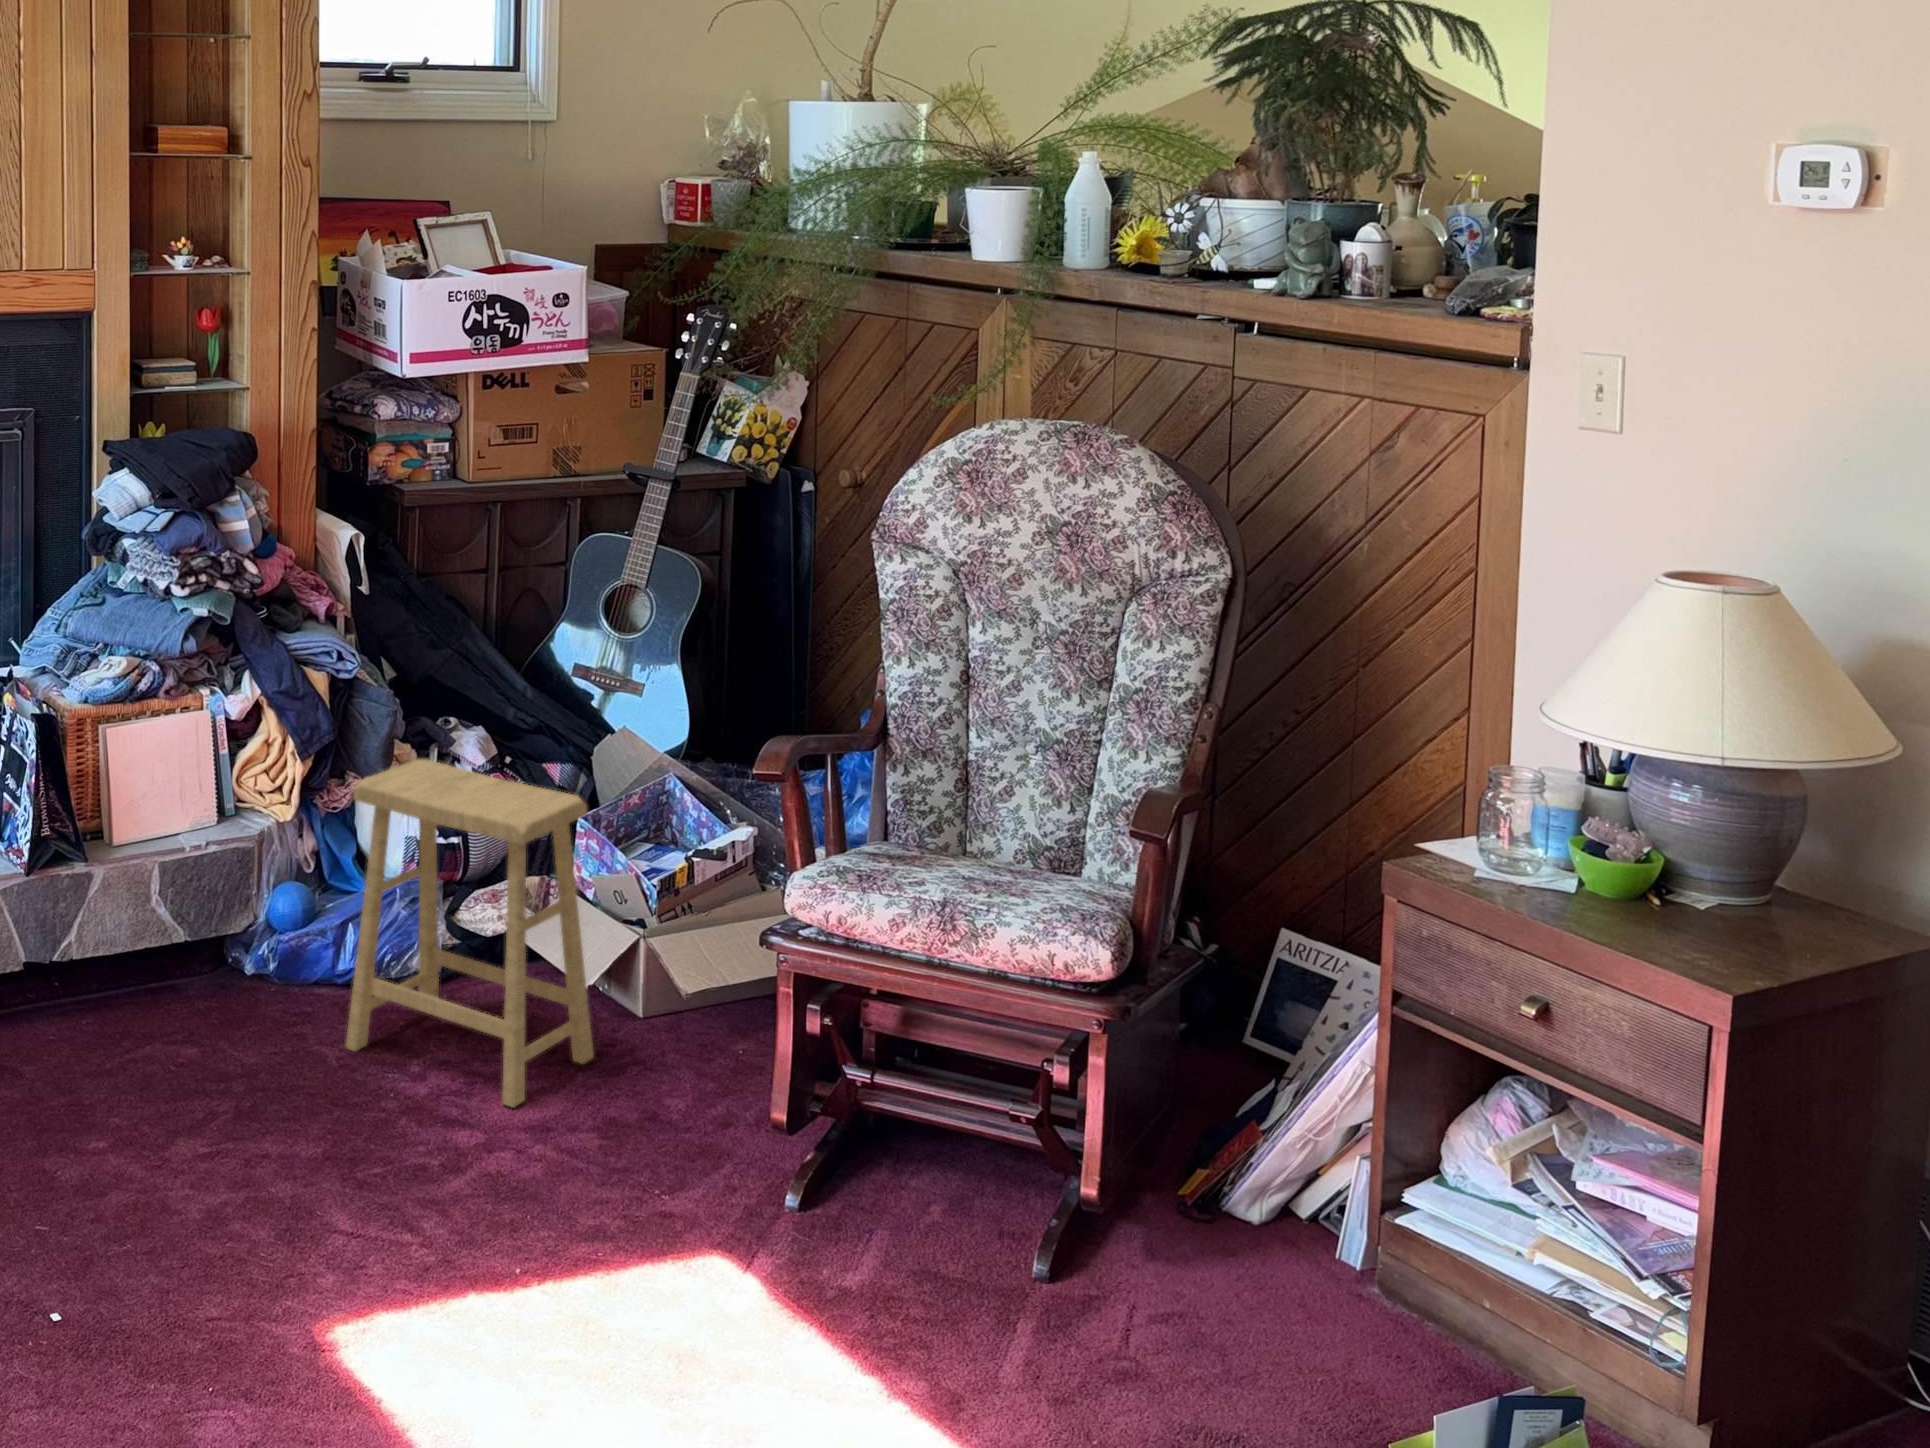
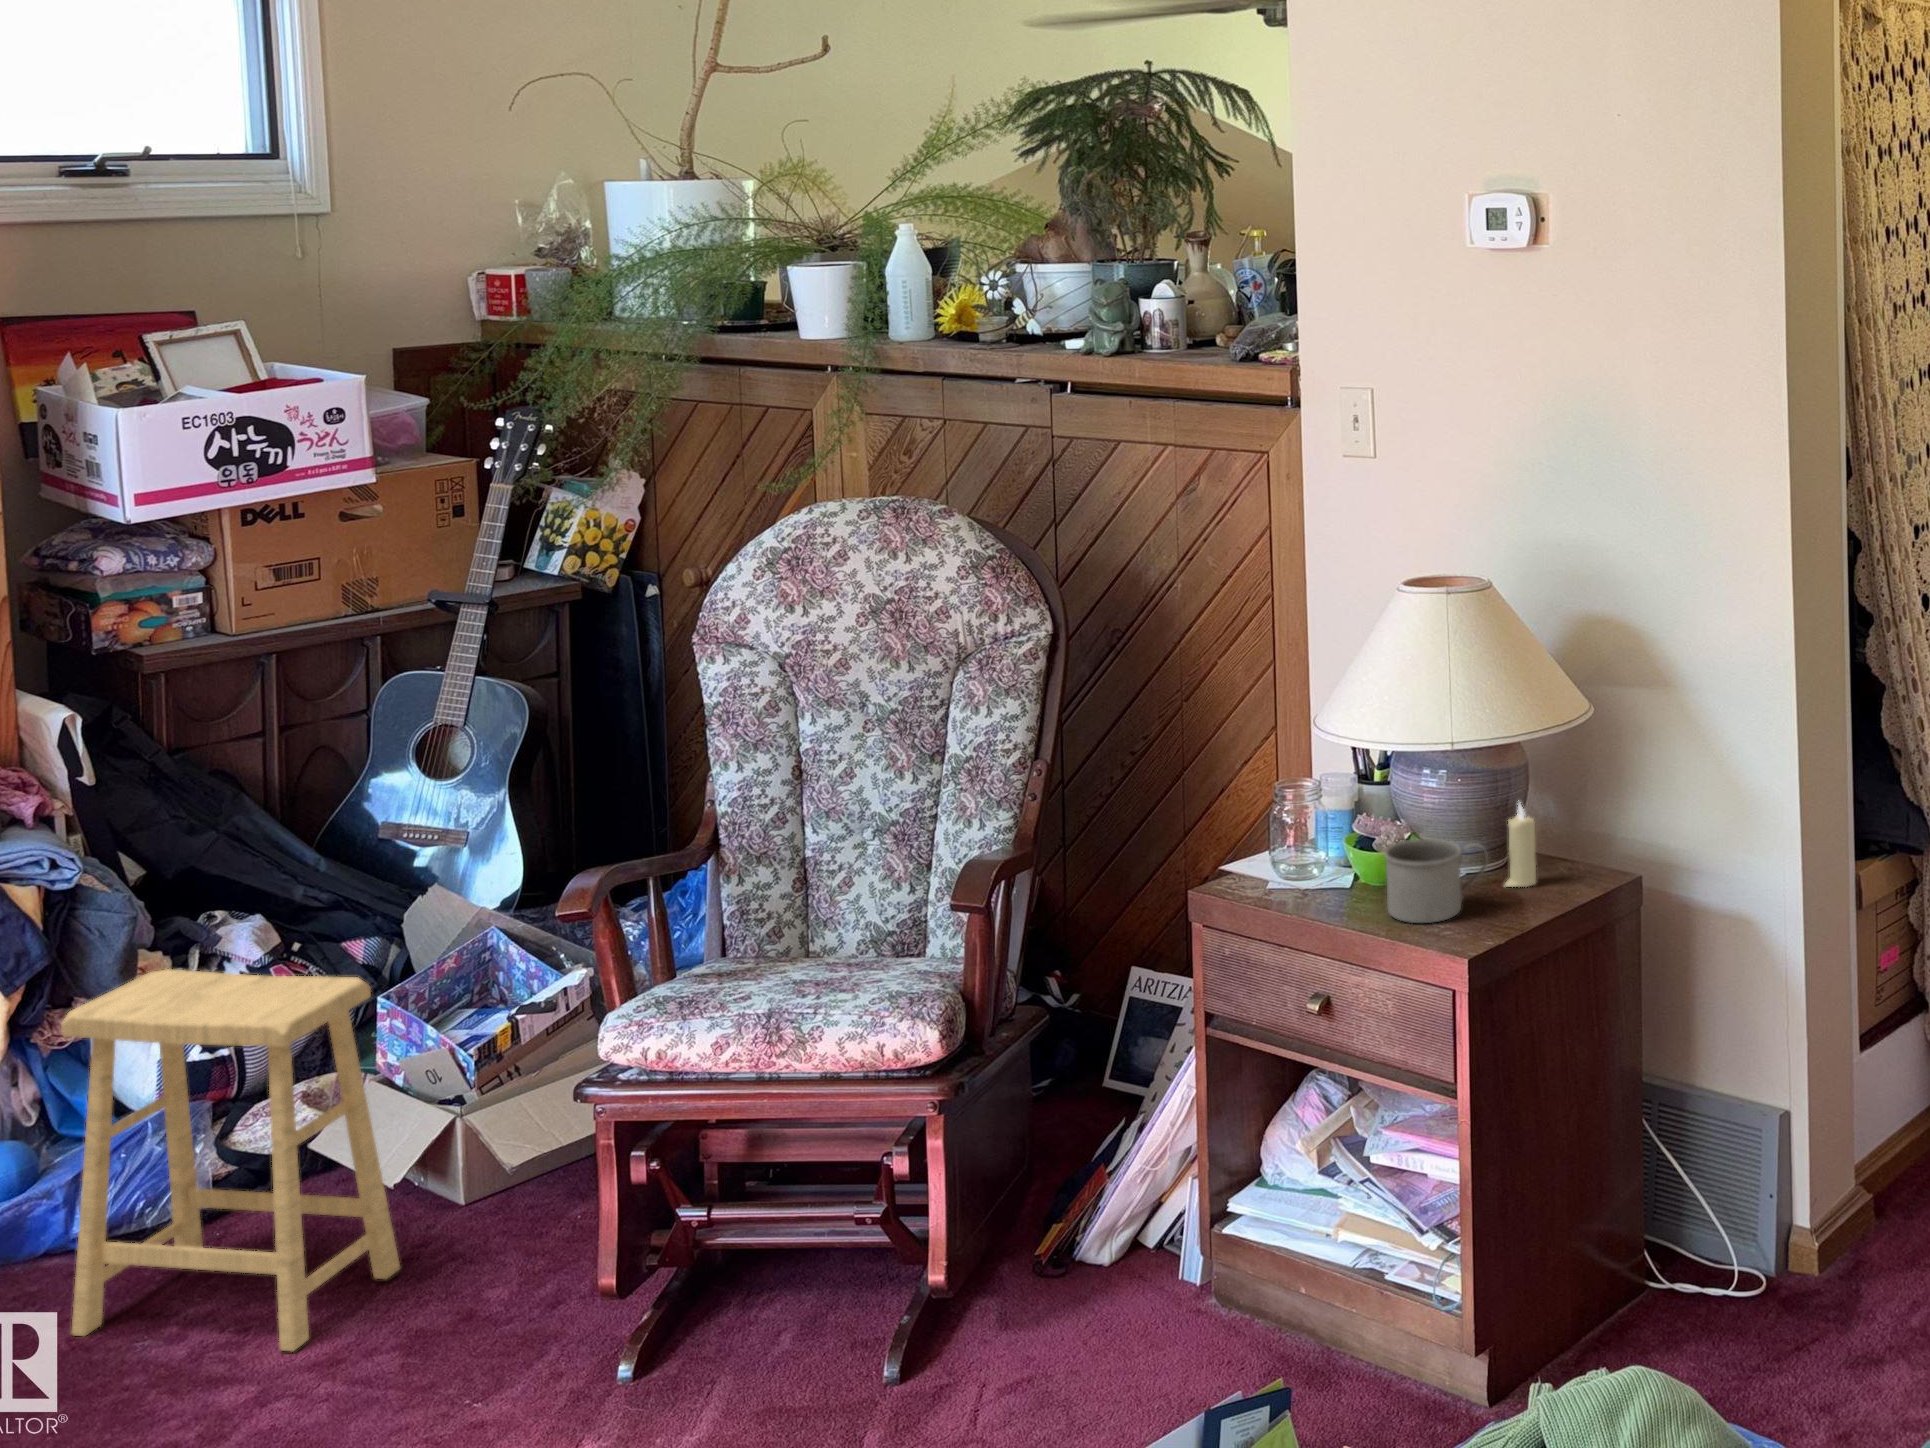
candle: none [1781,835,1830,935] -> present [1505,803,1536,887]
mug: none [1637,856,1772,953] -> present [1384,839,1488,923]

